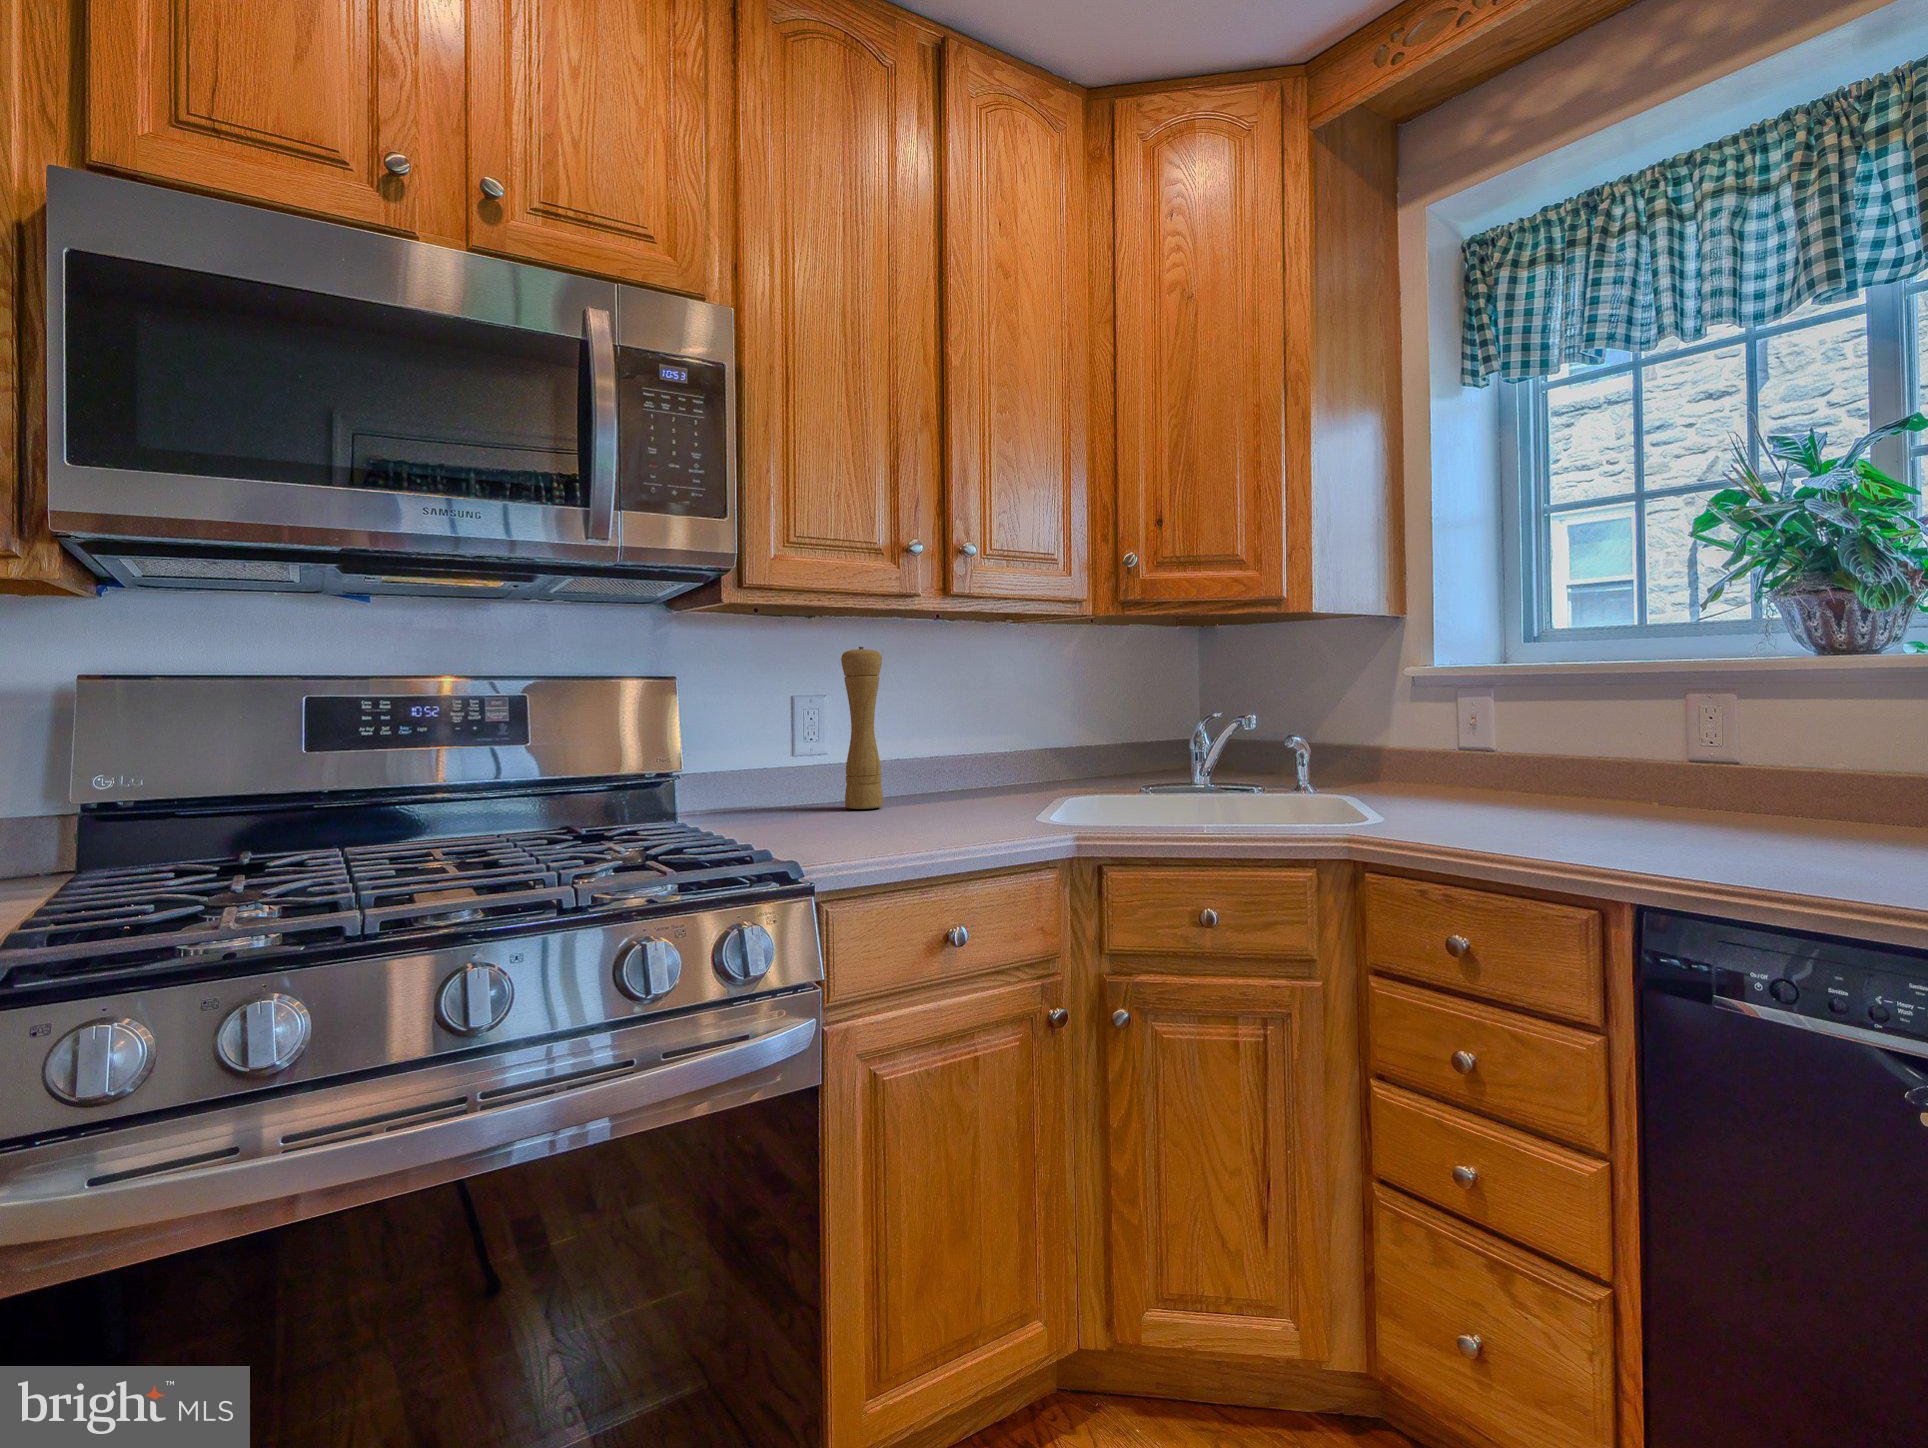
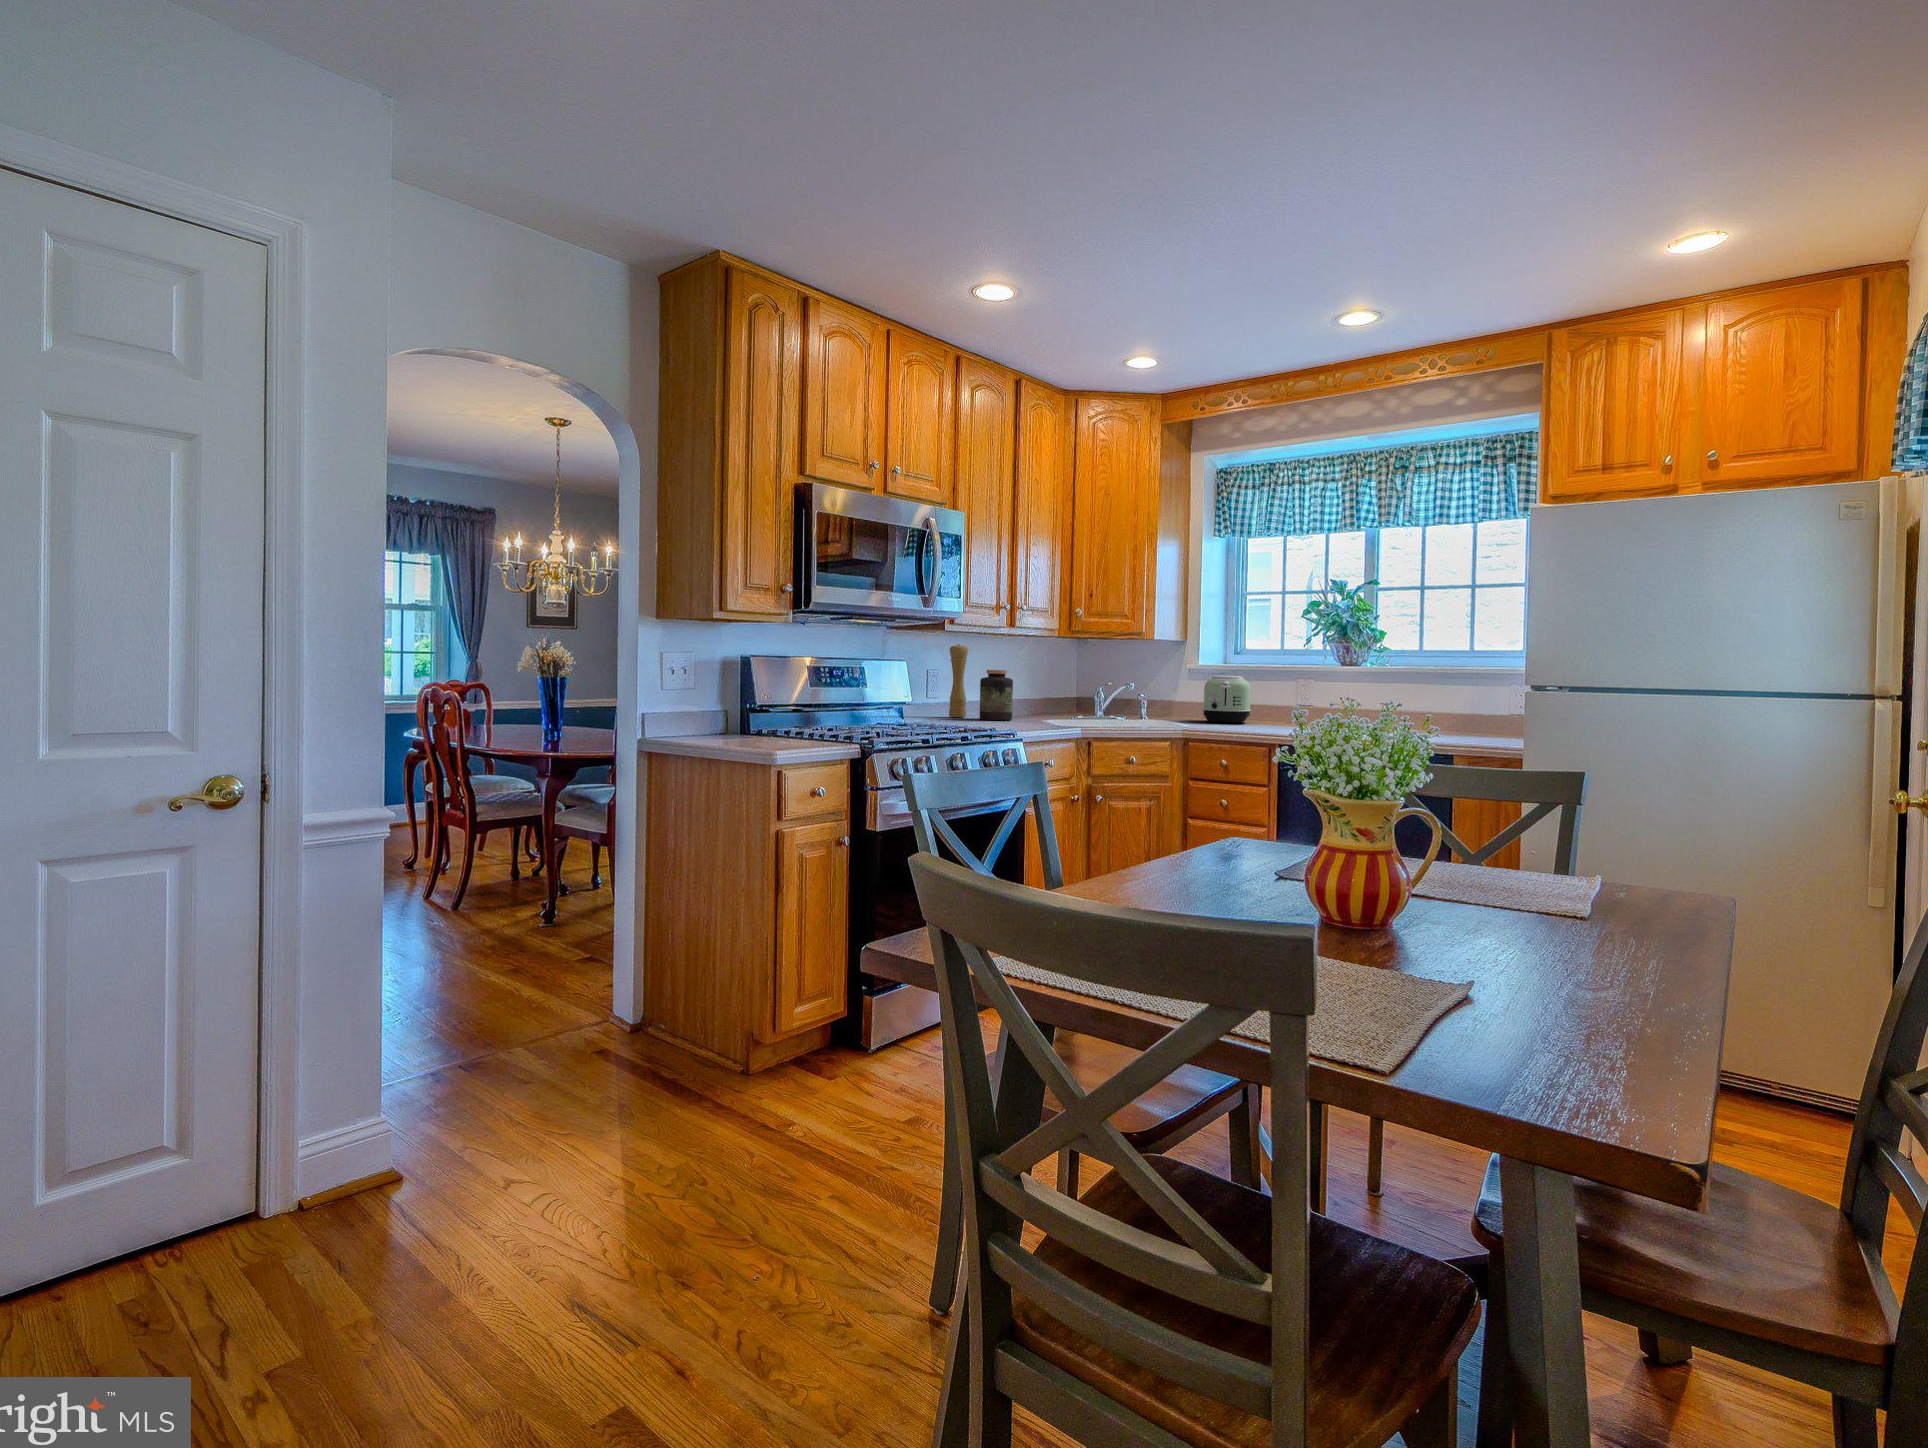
toaster: none [1446,692,1569,808] -> present [1203,676,1251,724]
jar: none [891,700,967,819] -> present [980,670,1013,720]

